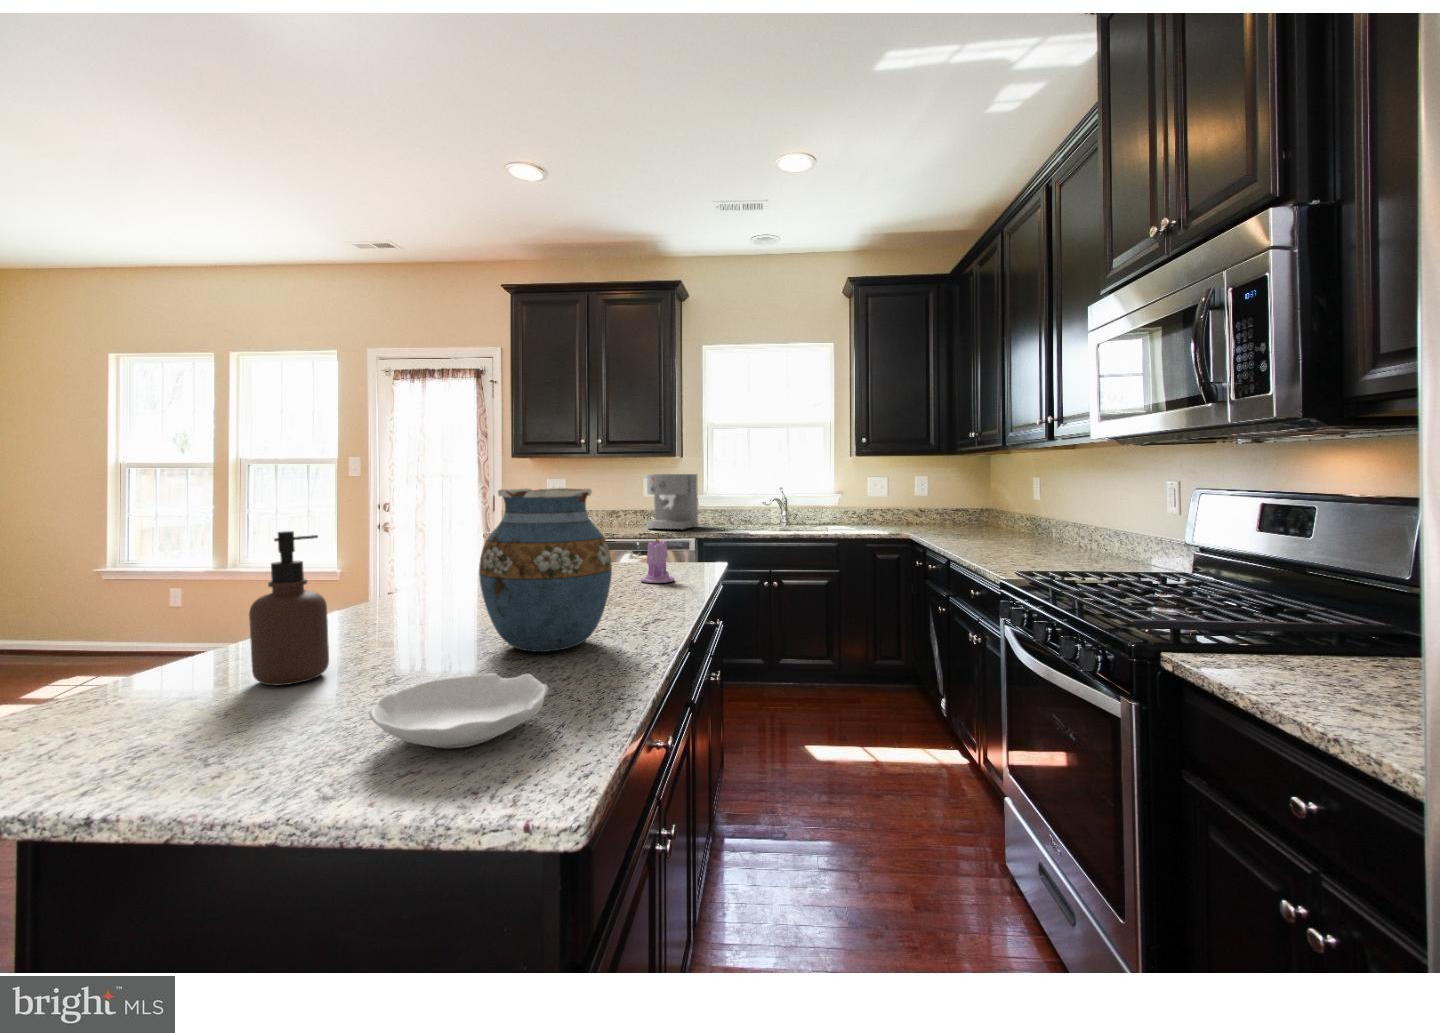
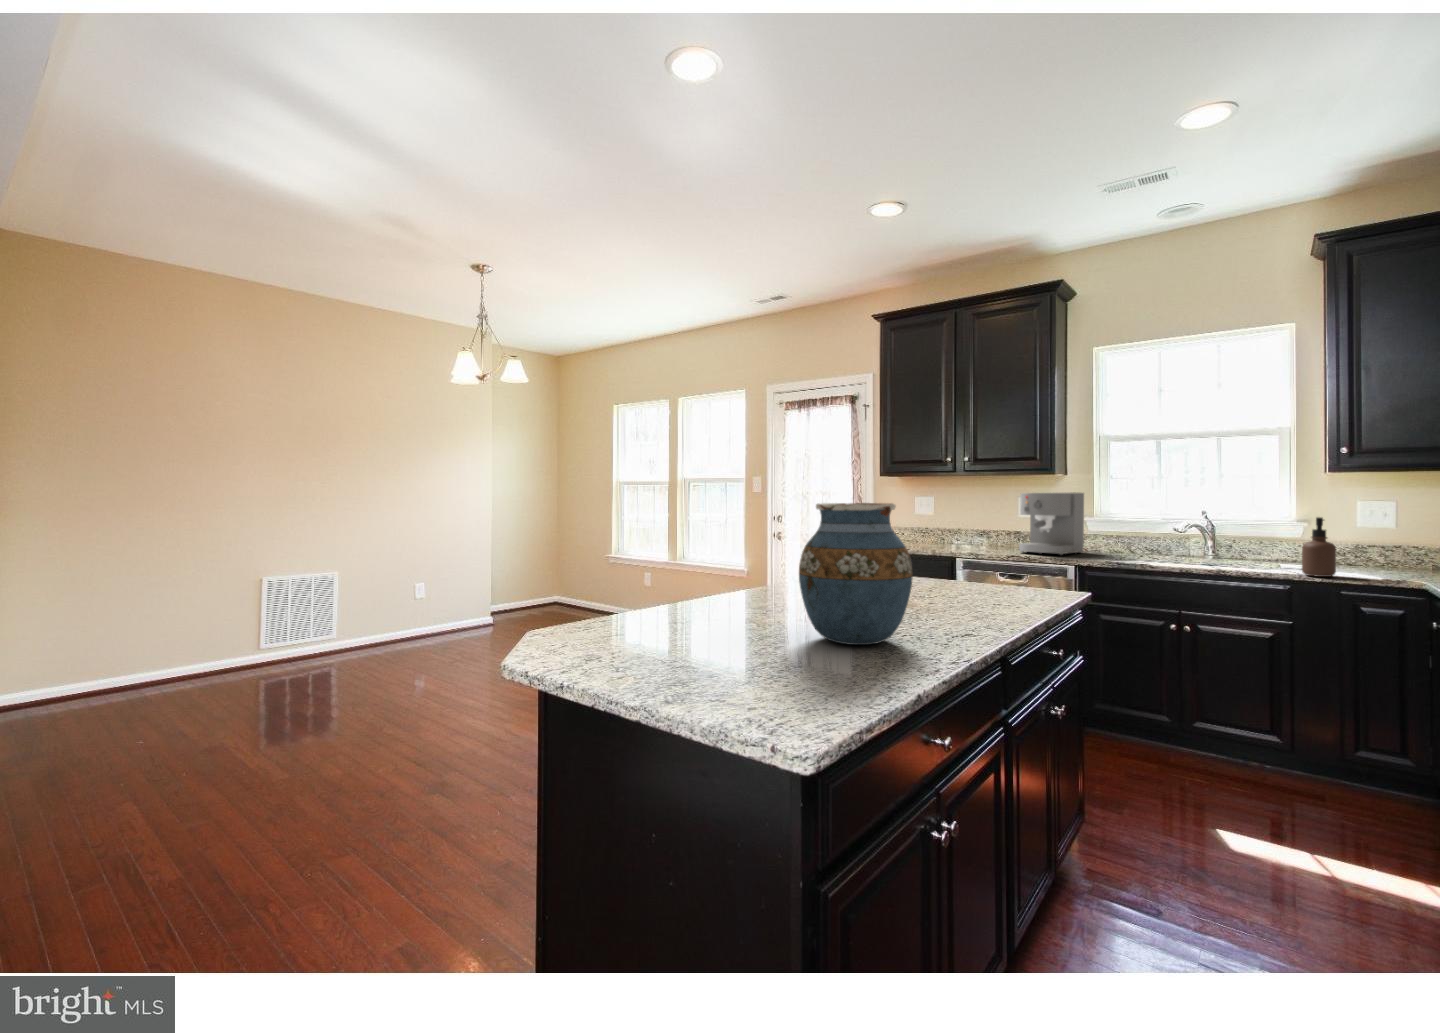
soap dispenser: present [249,531,329,686] -> present [1302,517,1336,577]
candle: present [640,536,674,583] -> none [975,554,1013,603]
bowl: present [370,673,548,748] -> none [697,646,823,694]

